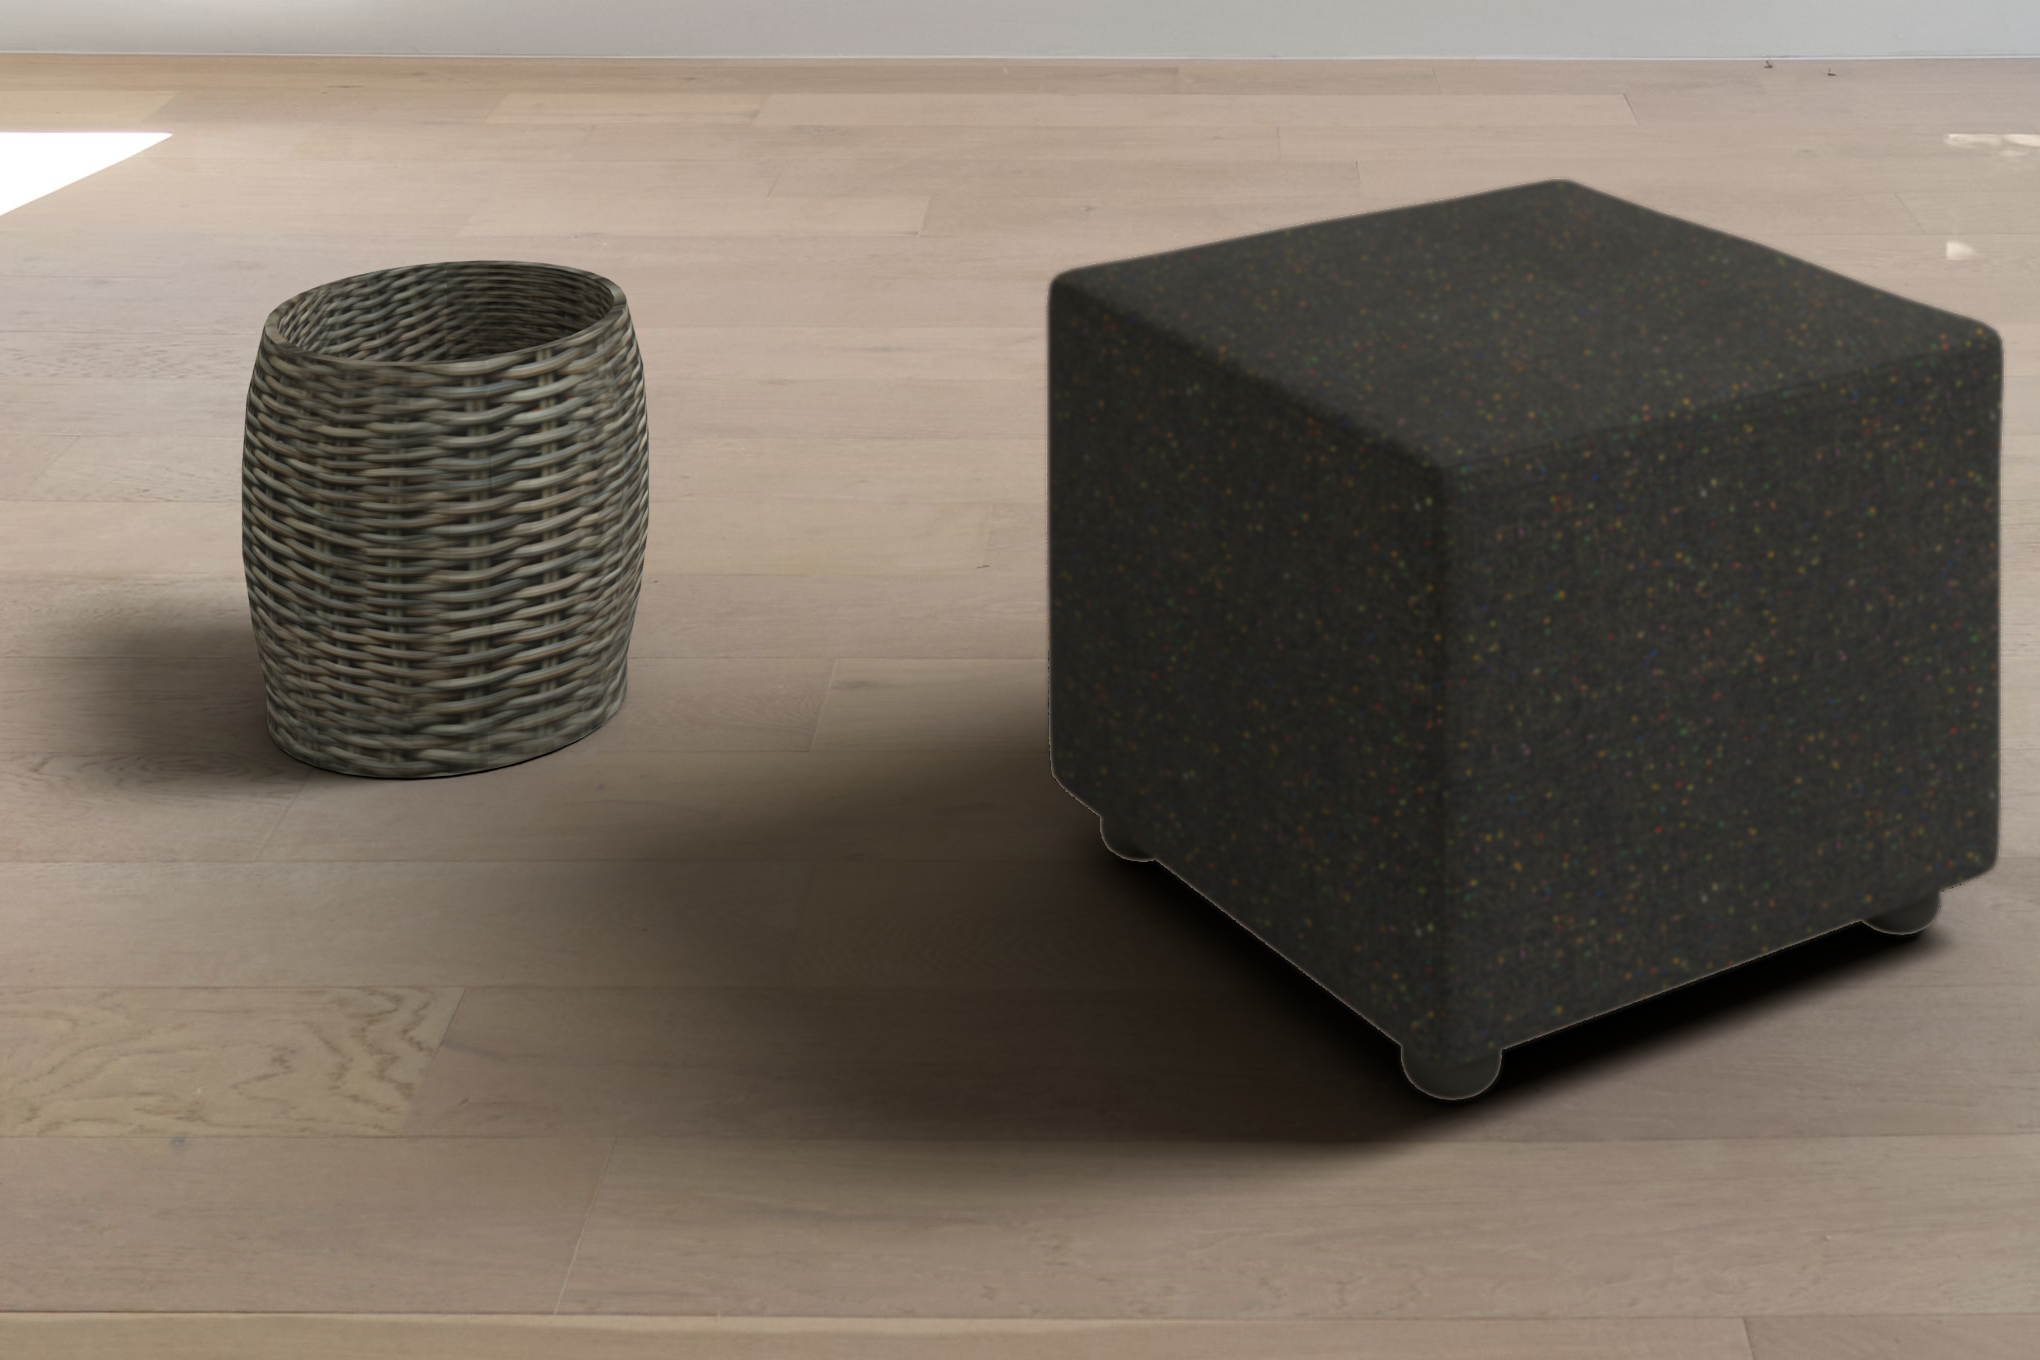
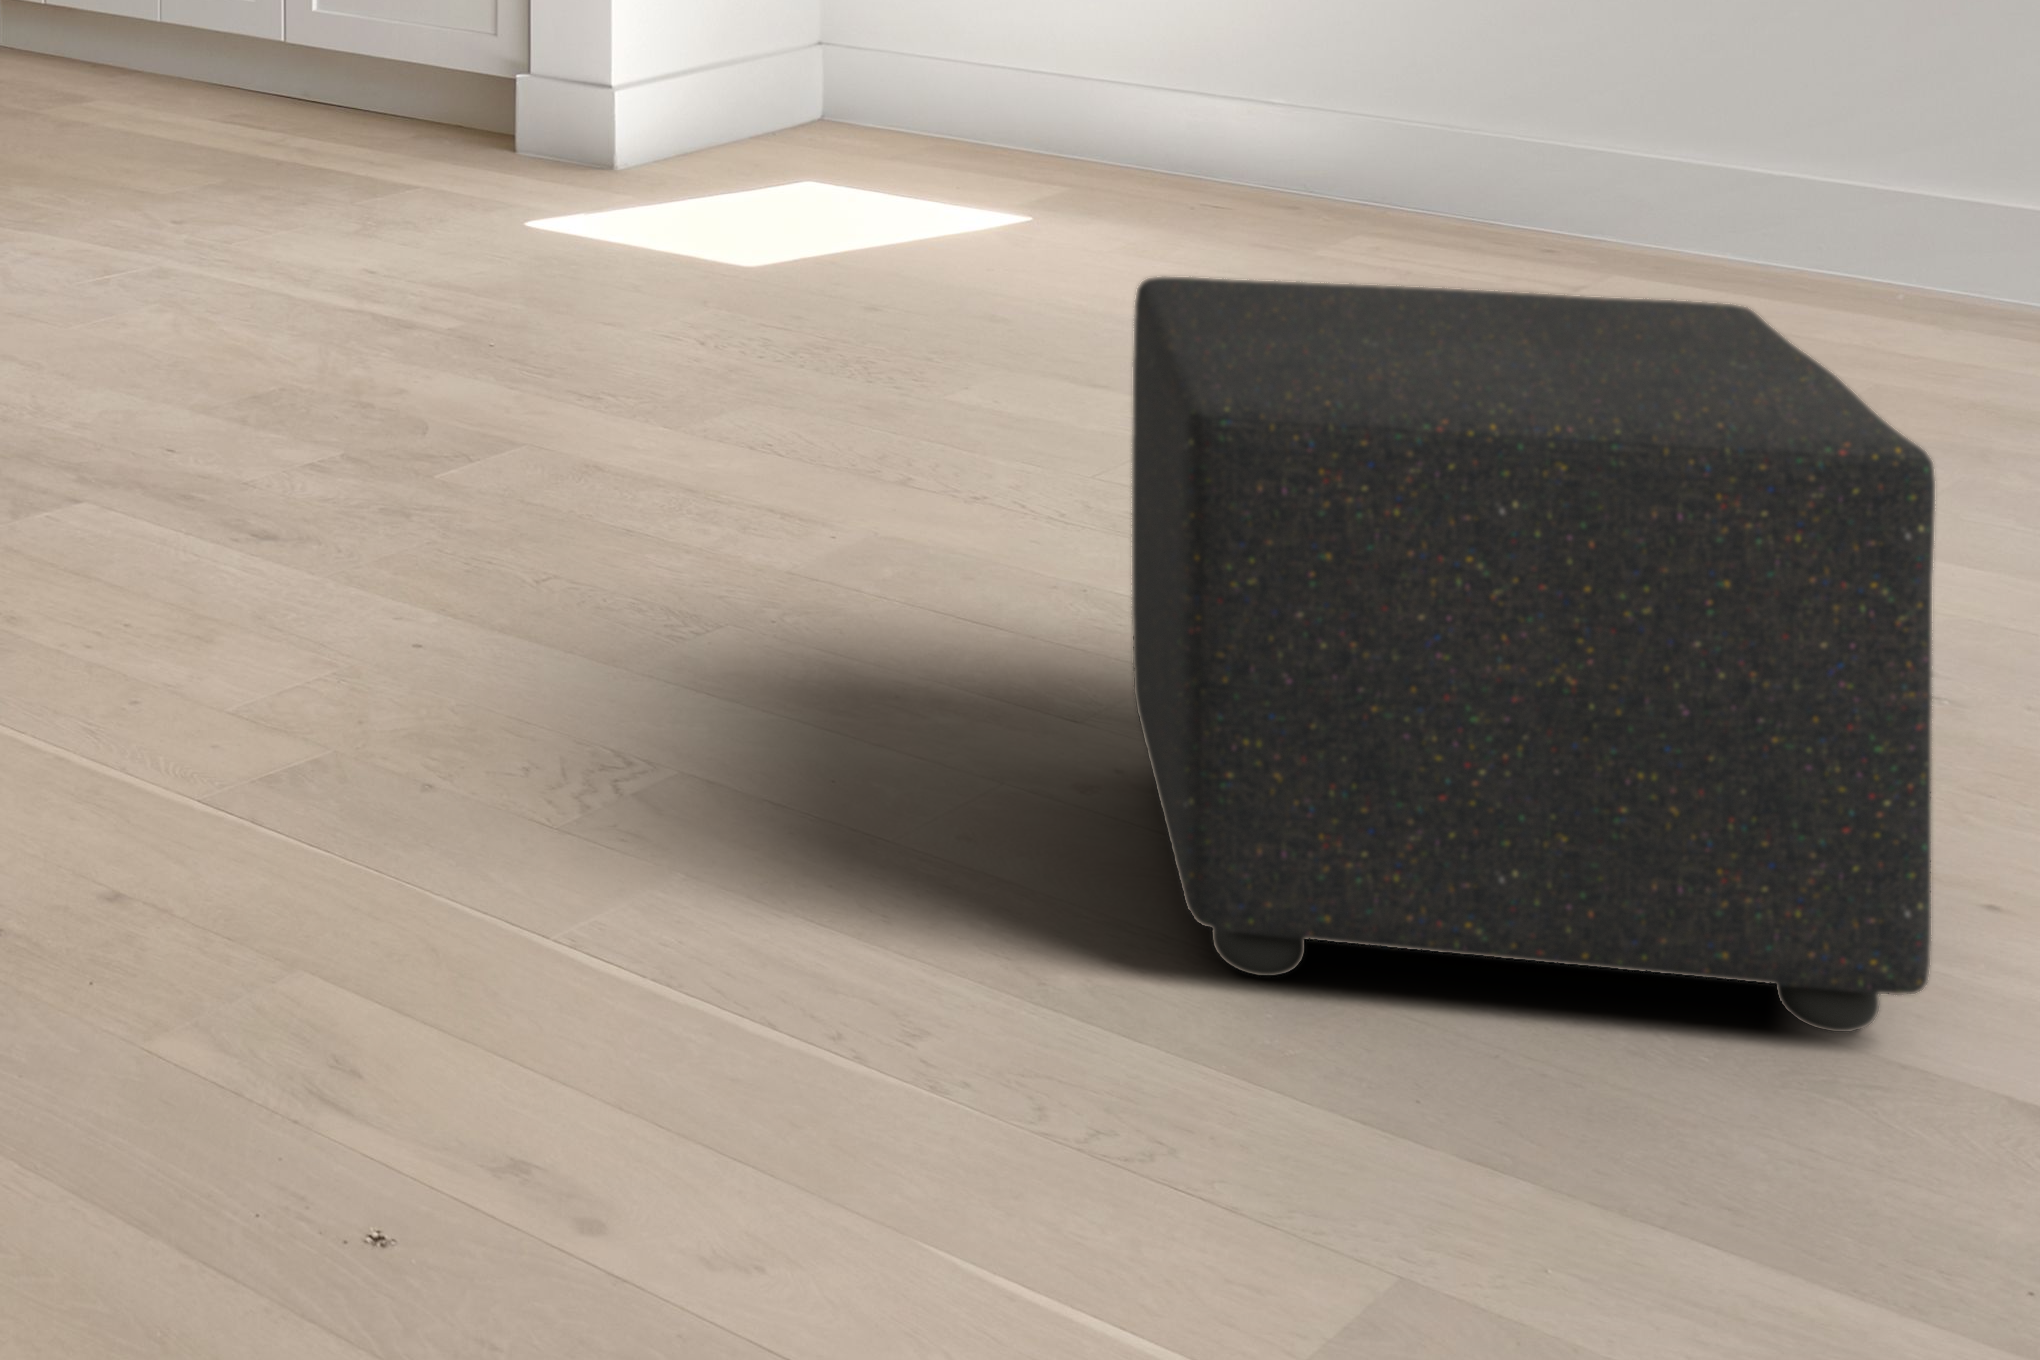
woven basket: present [242,260,649,778] -> none [644,237,966,618]

